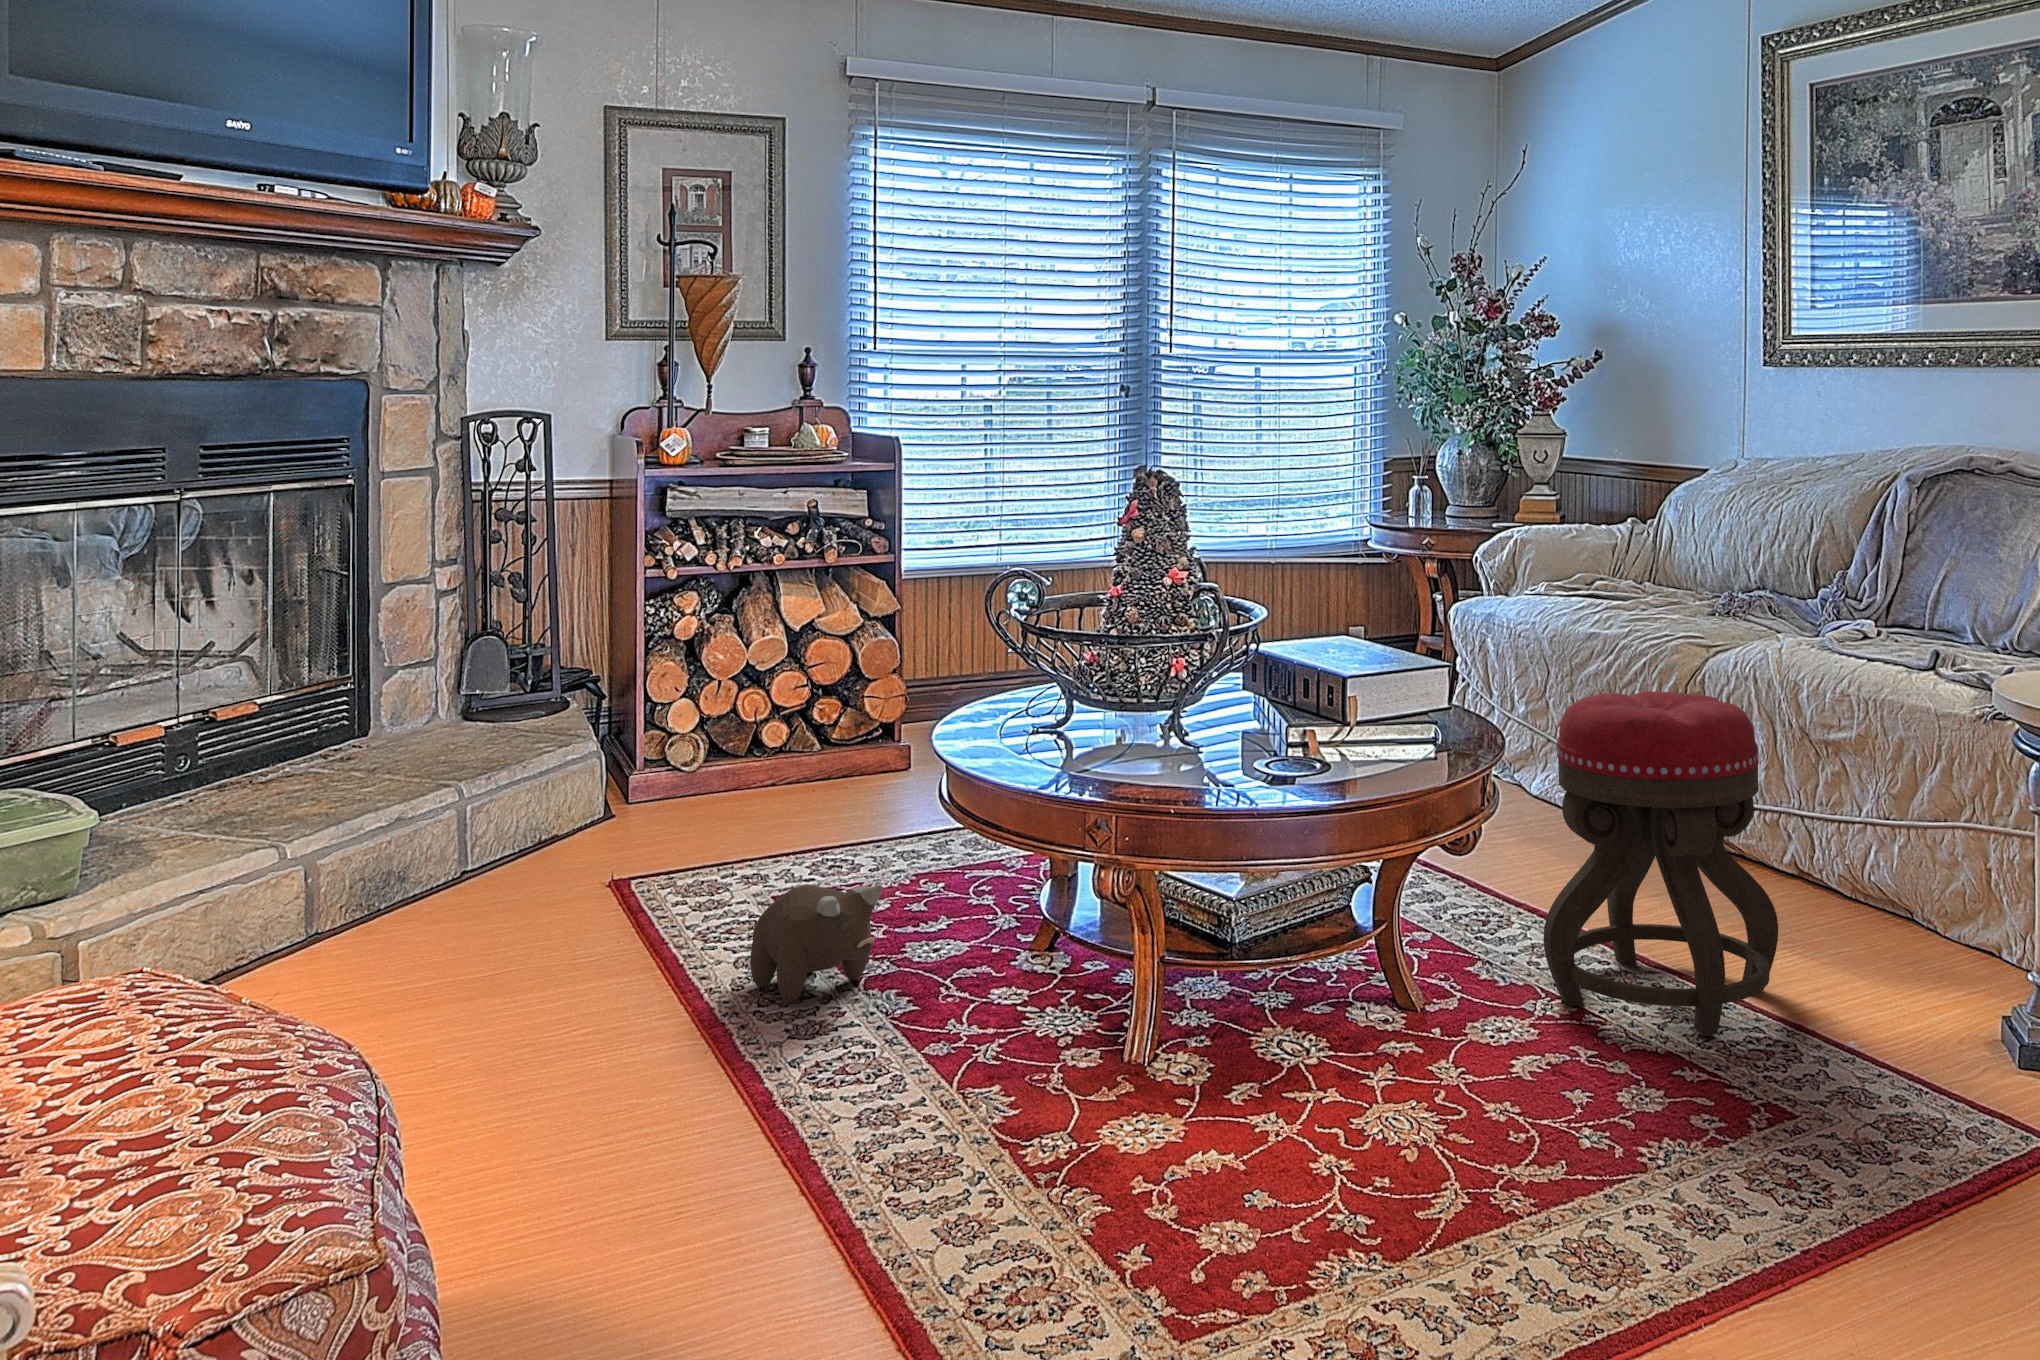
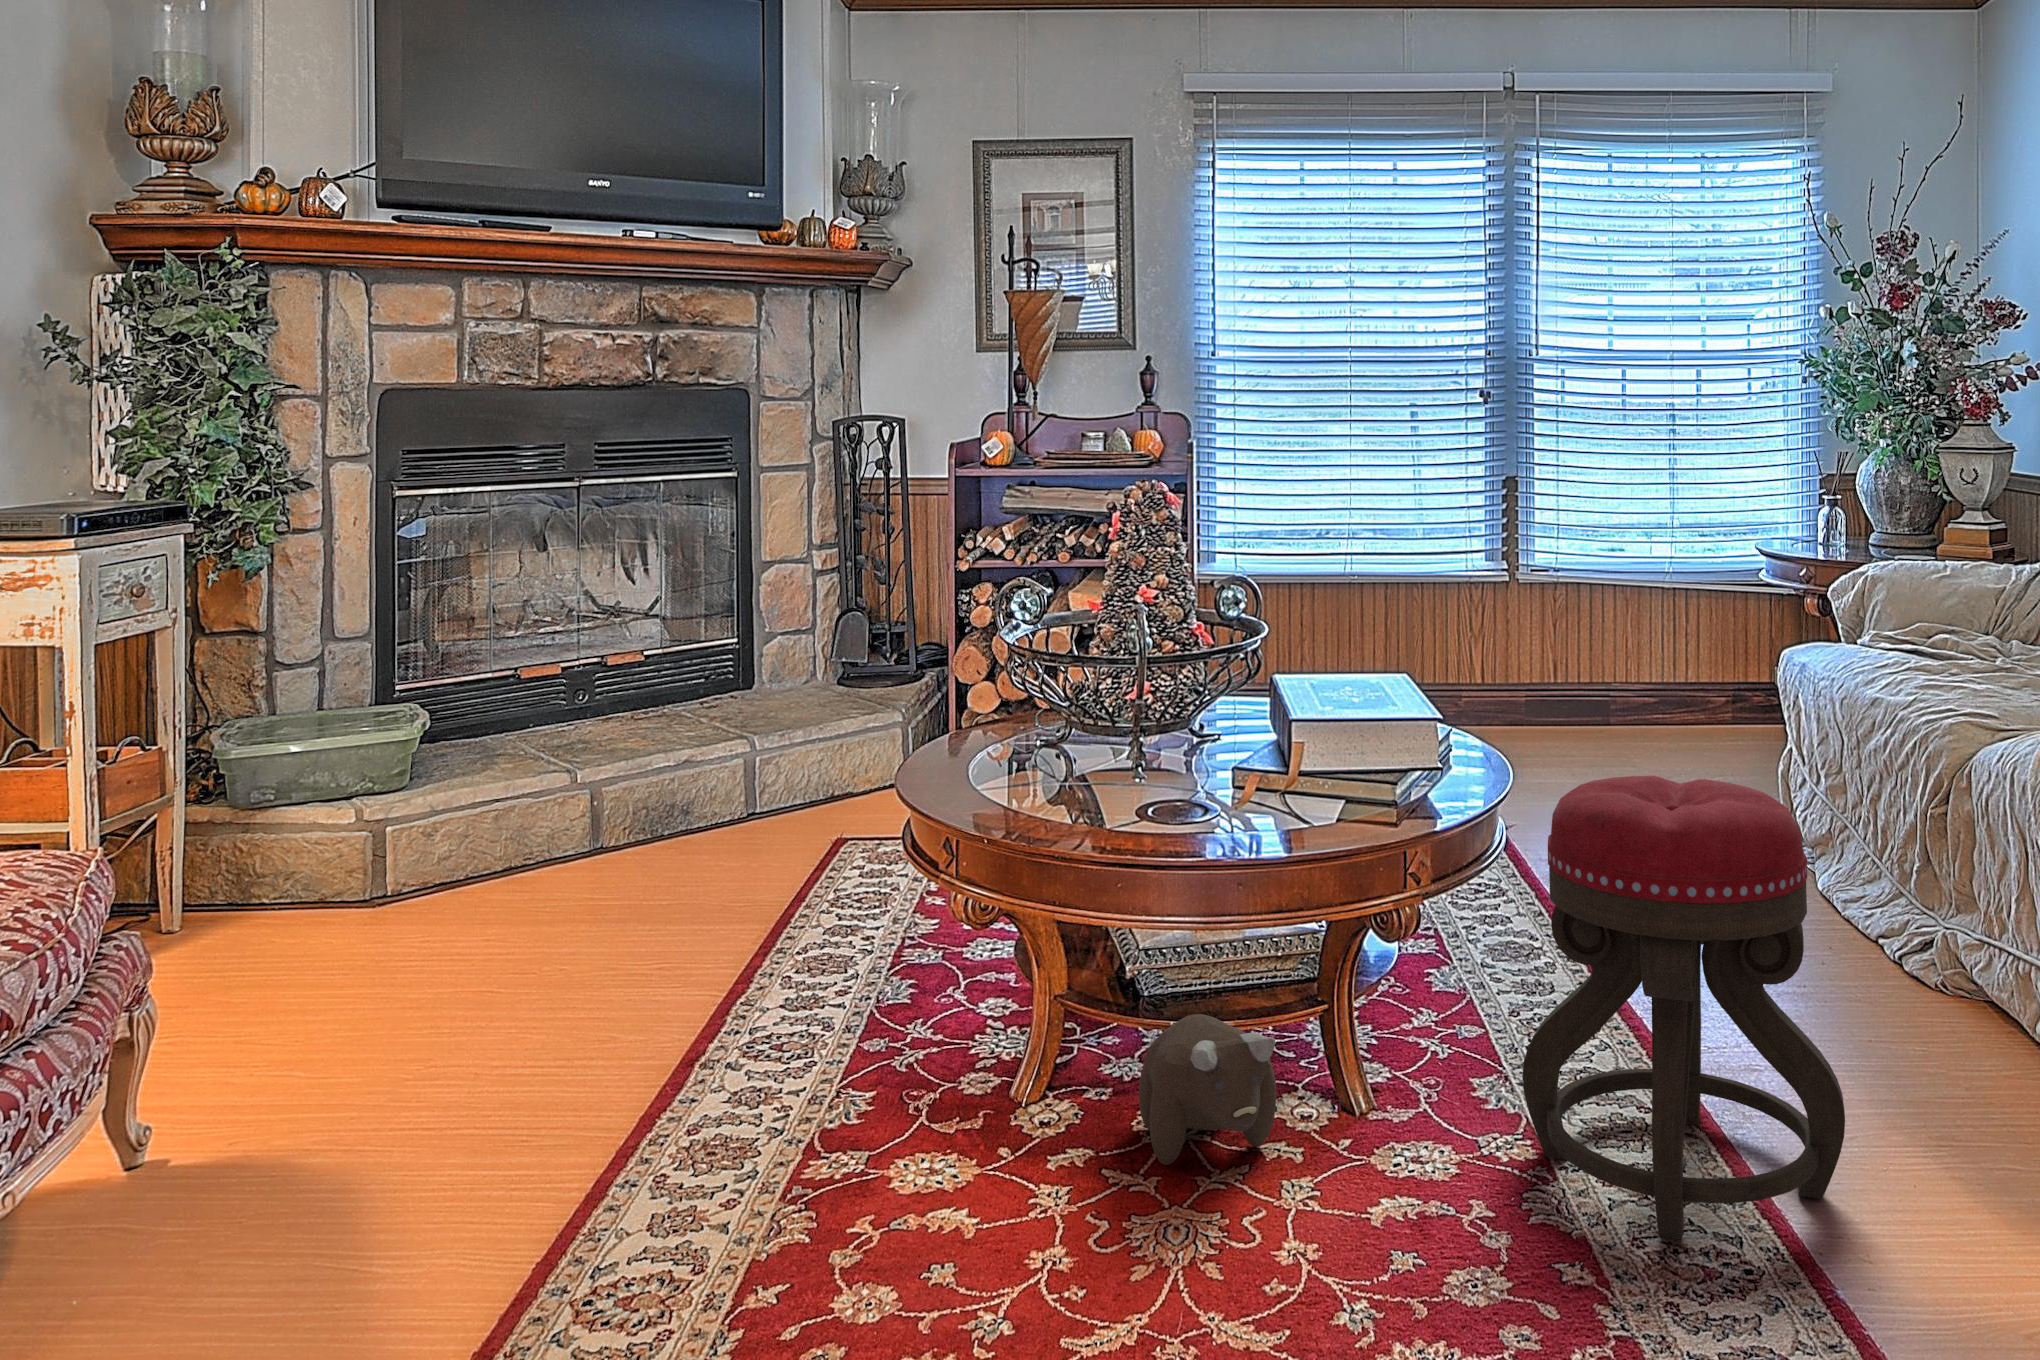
plush toy: present [750,885,882,1003] -> present [1139,1014,1276,1165]

